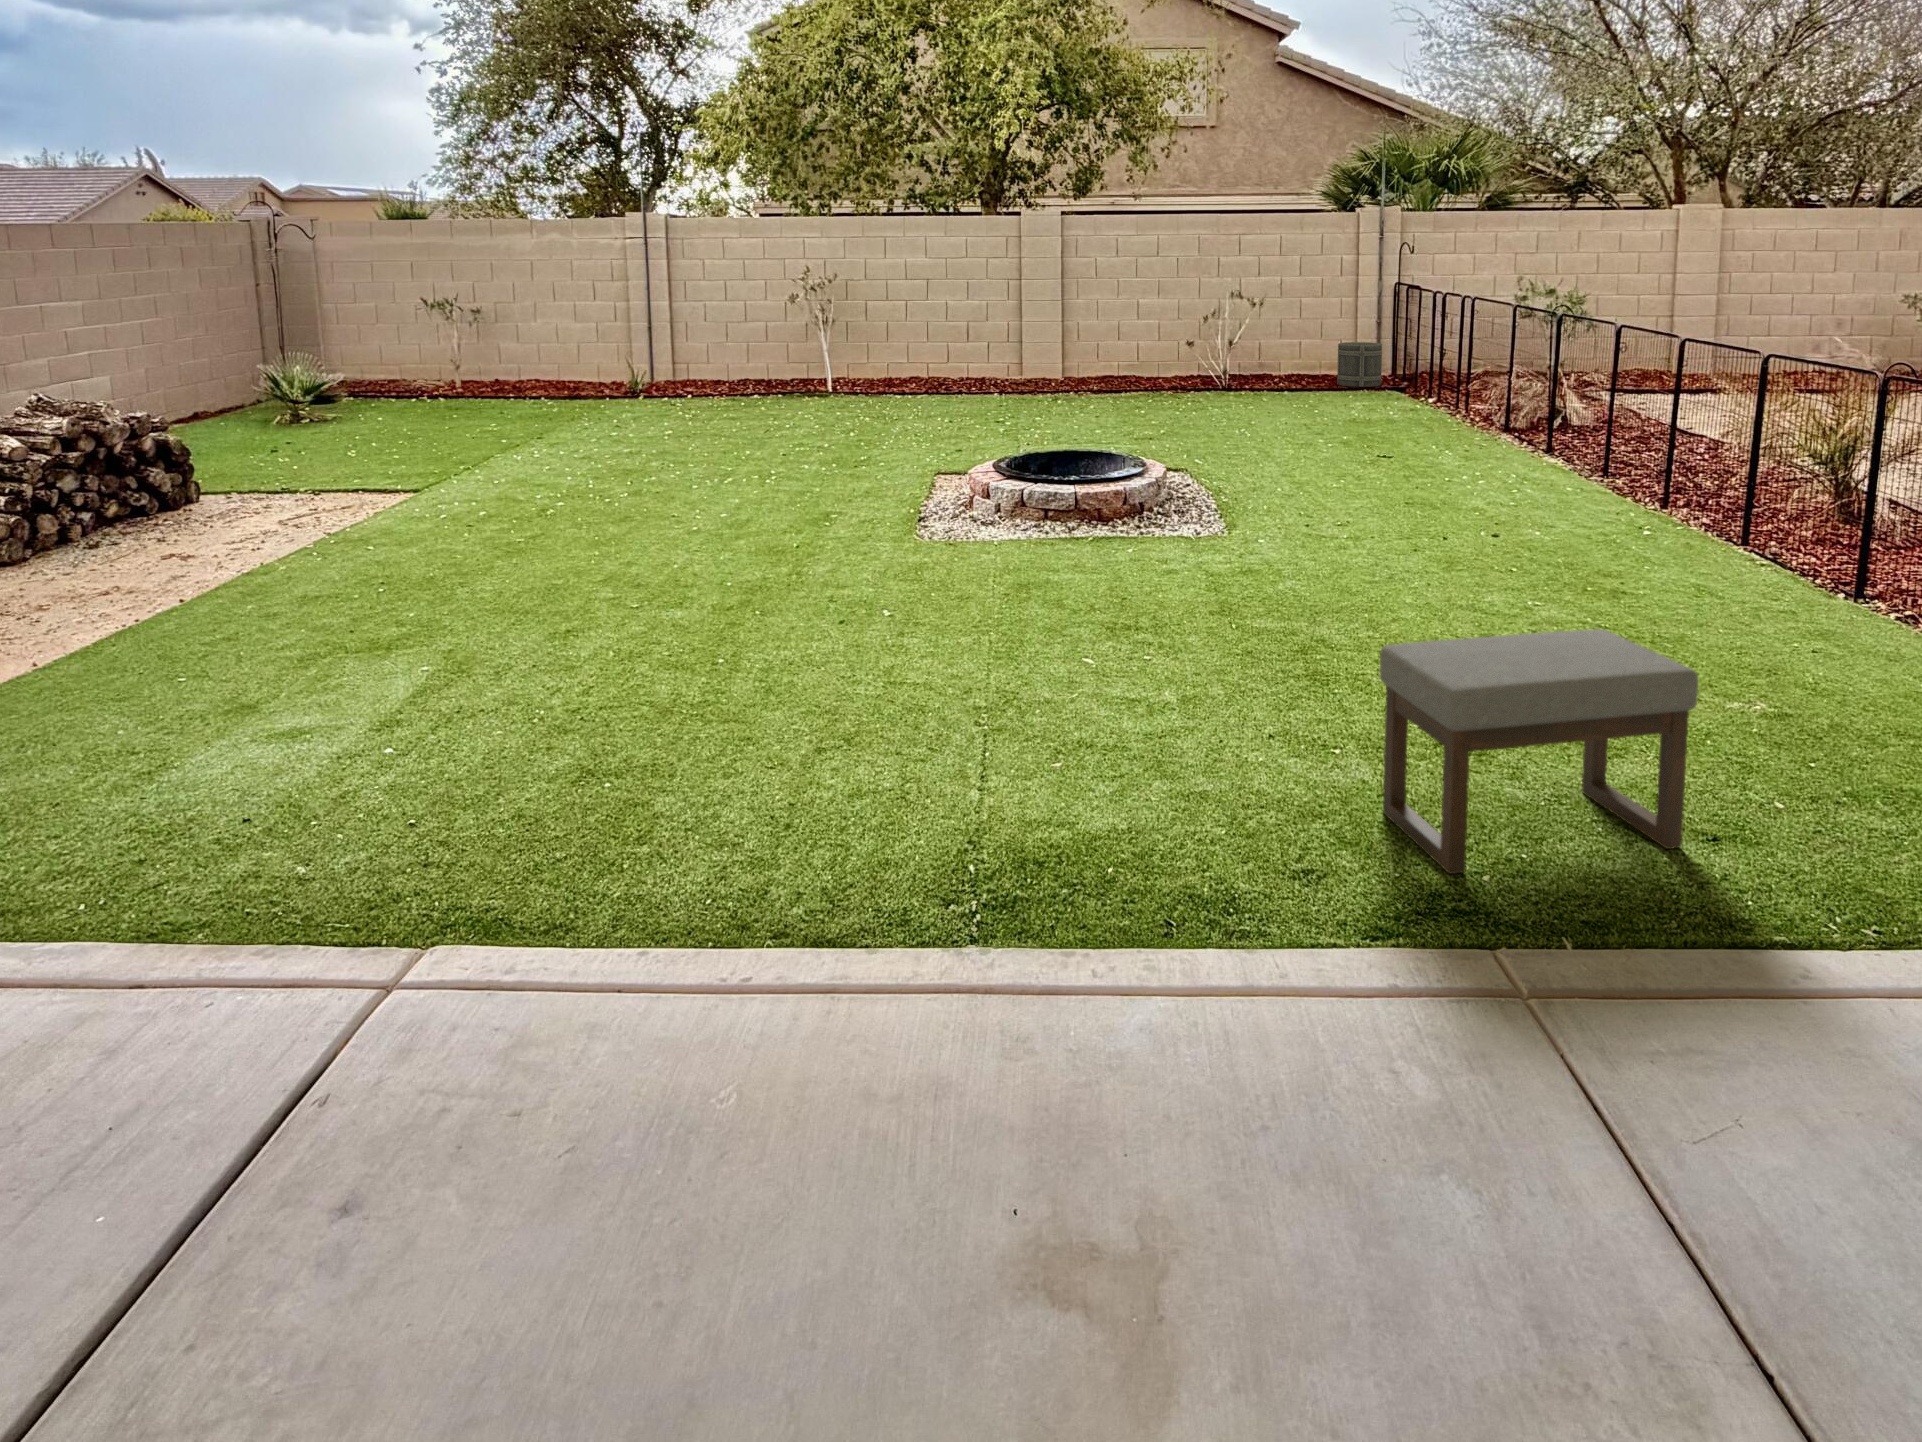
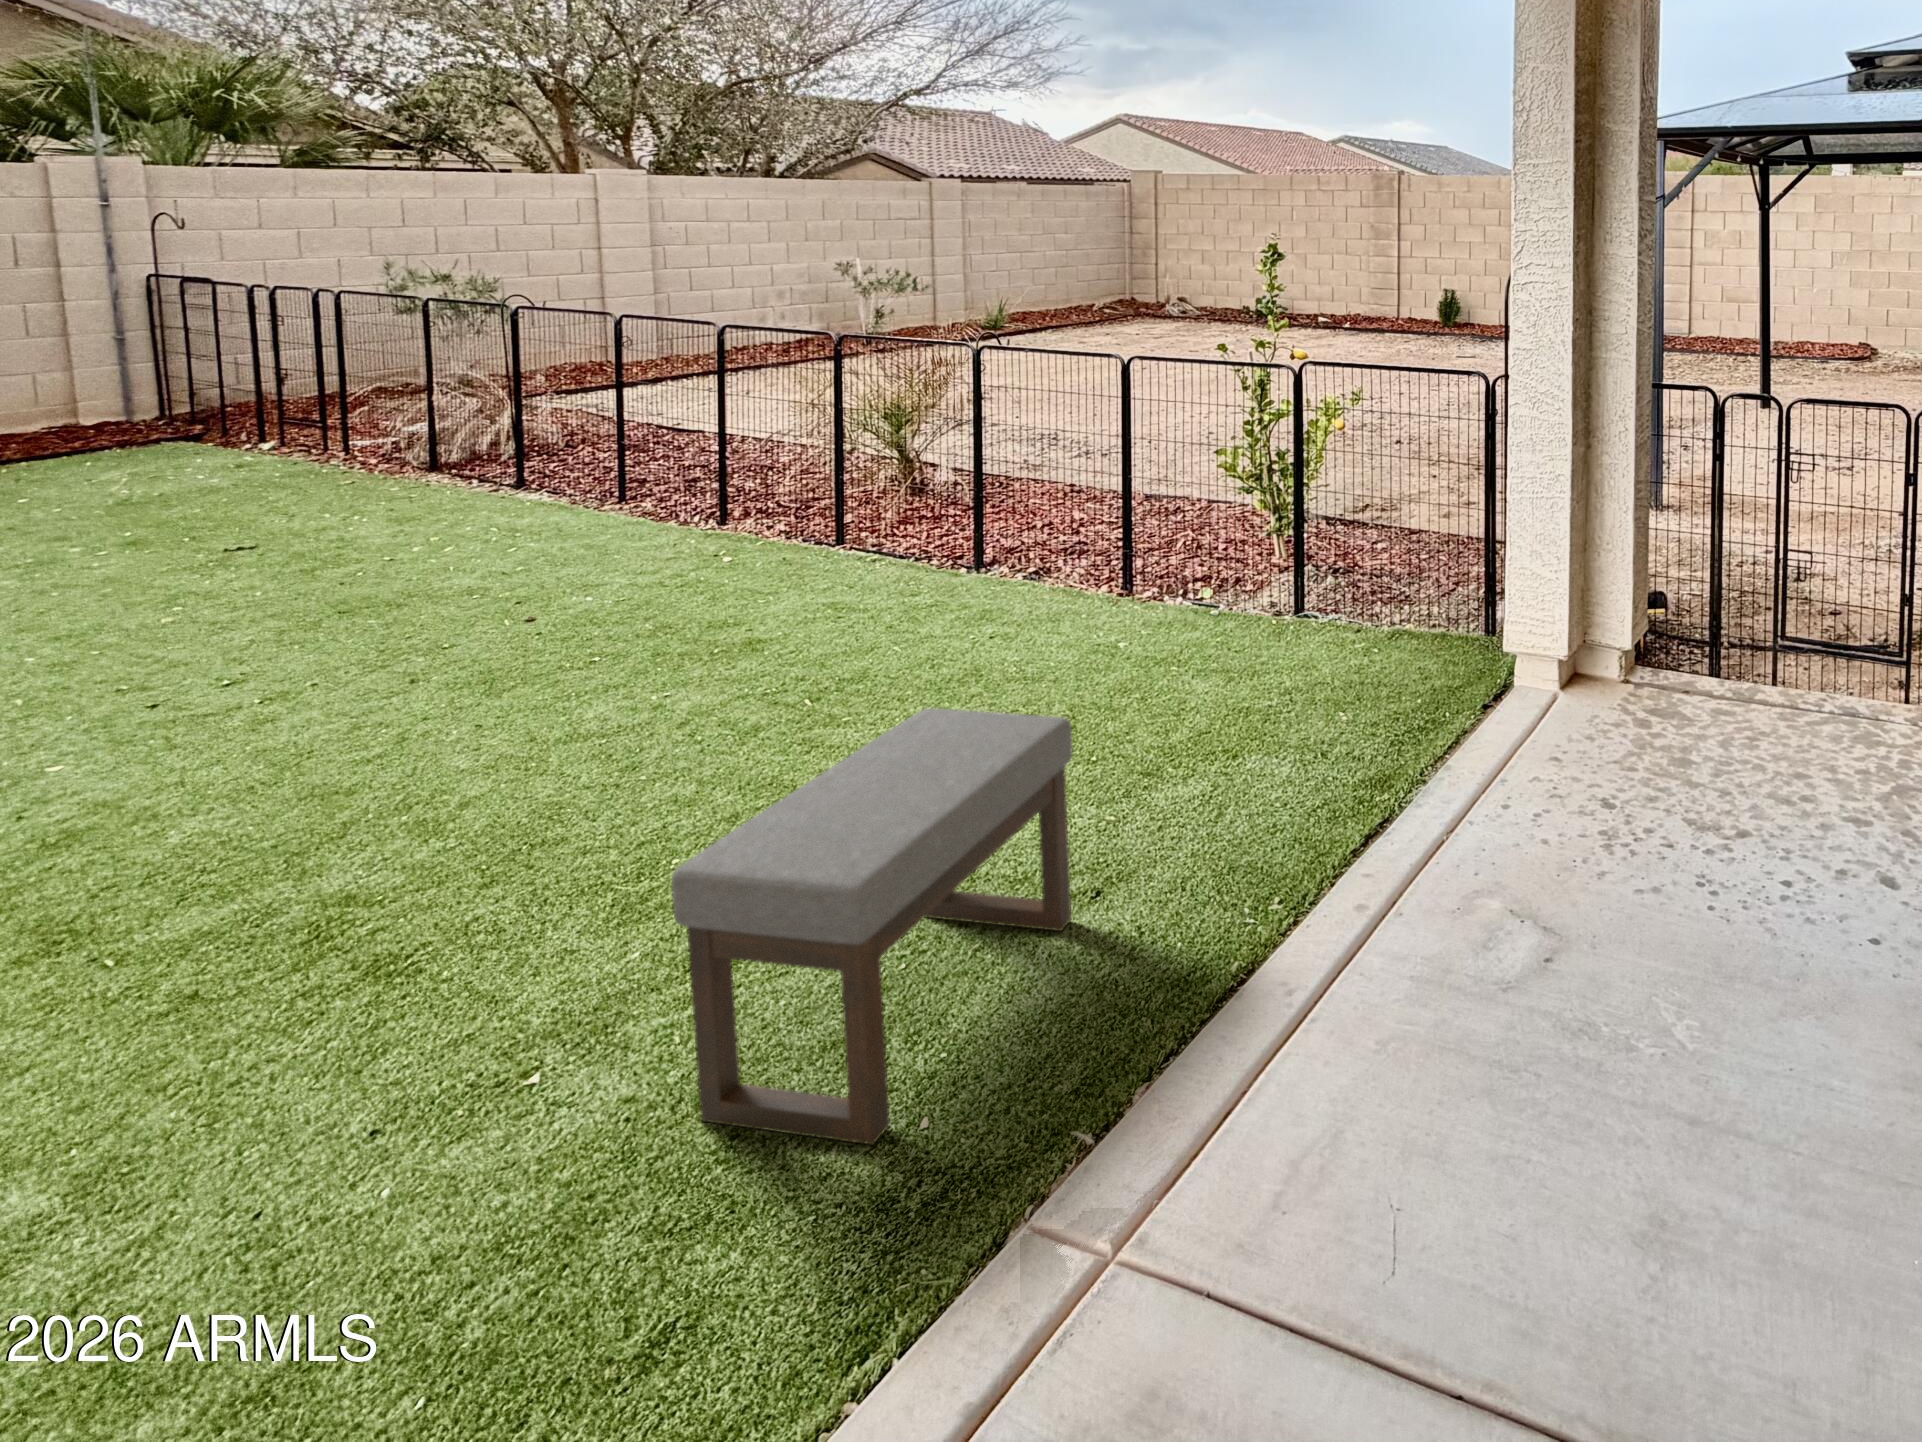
bucket: present [1337,342,1382,387] -> none [29,370,140,445]

